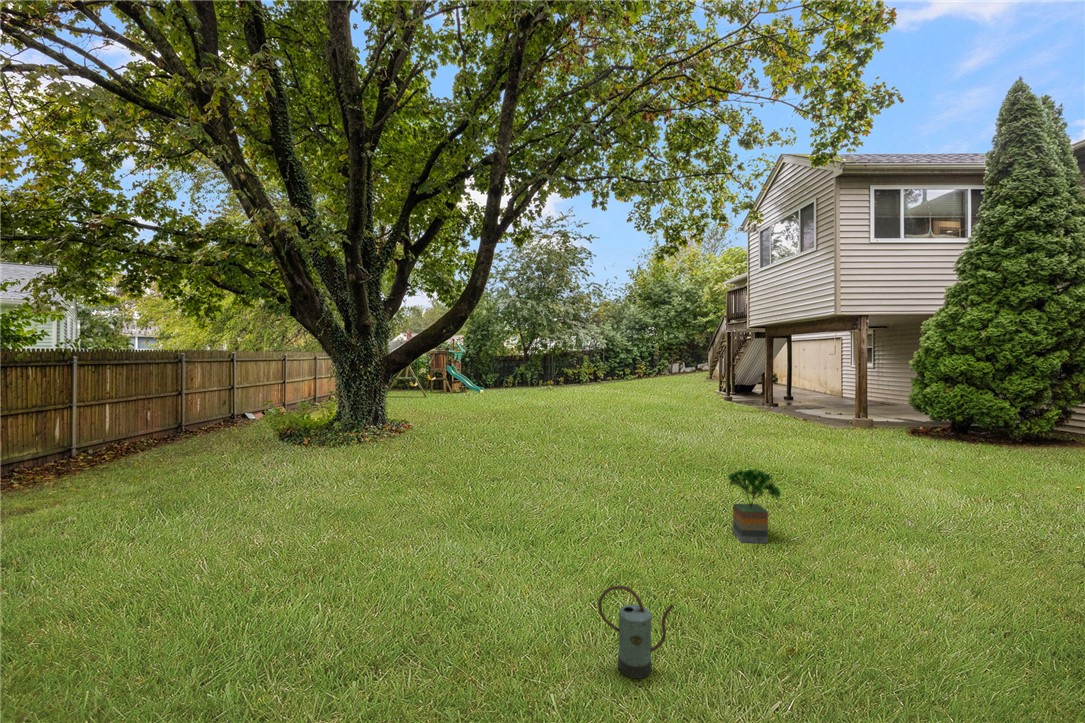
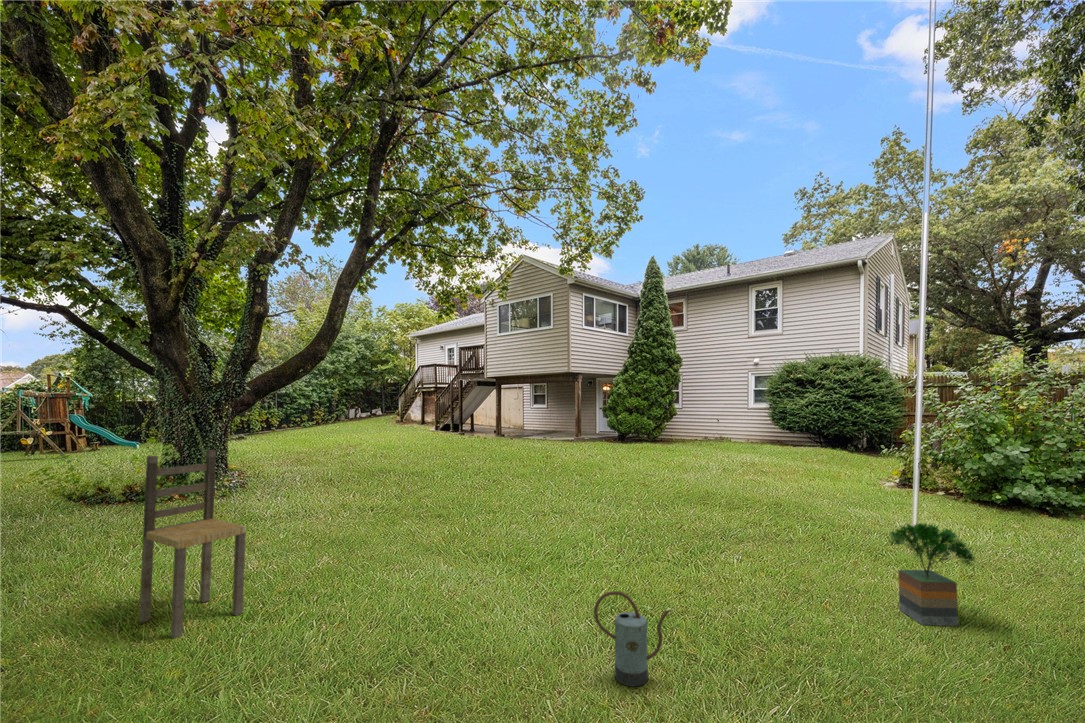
chair: none [143,433,249,623] -> present [139,450,246,638]
potted tree: present [728,469,781,543] -> present [890,523,975,626]

